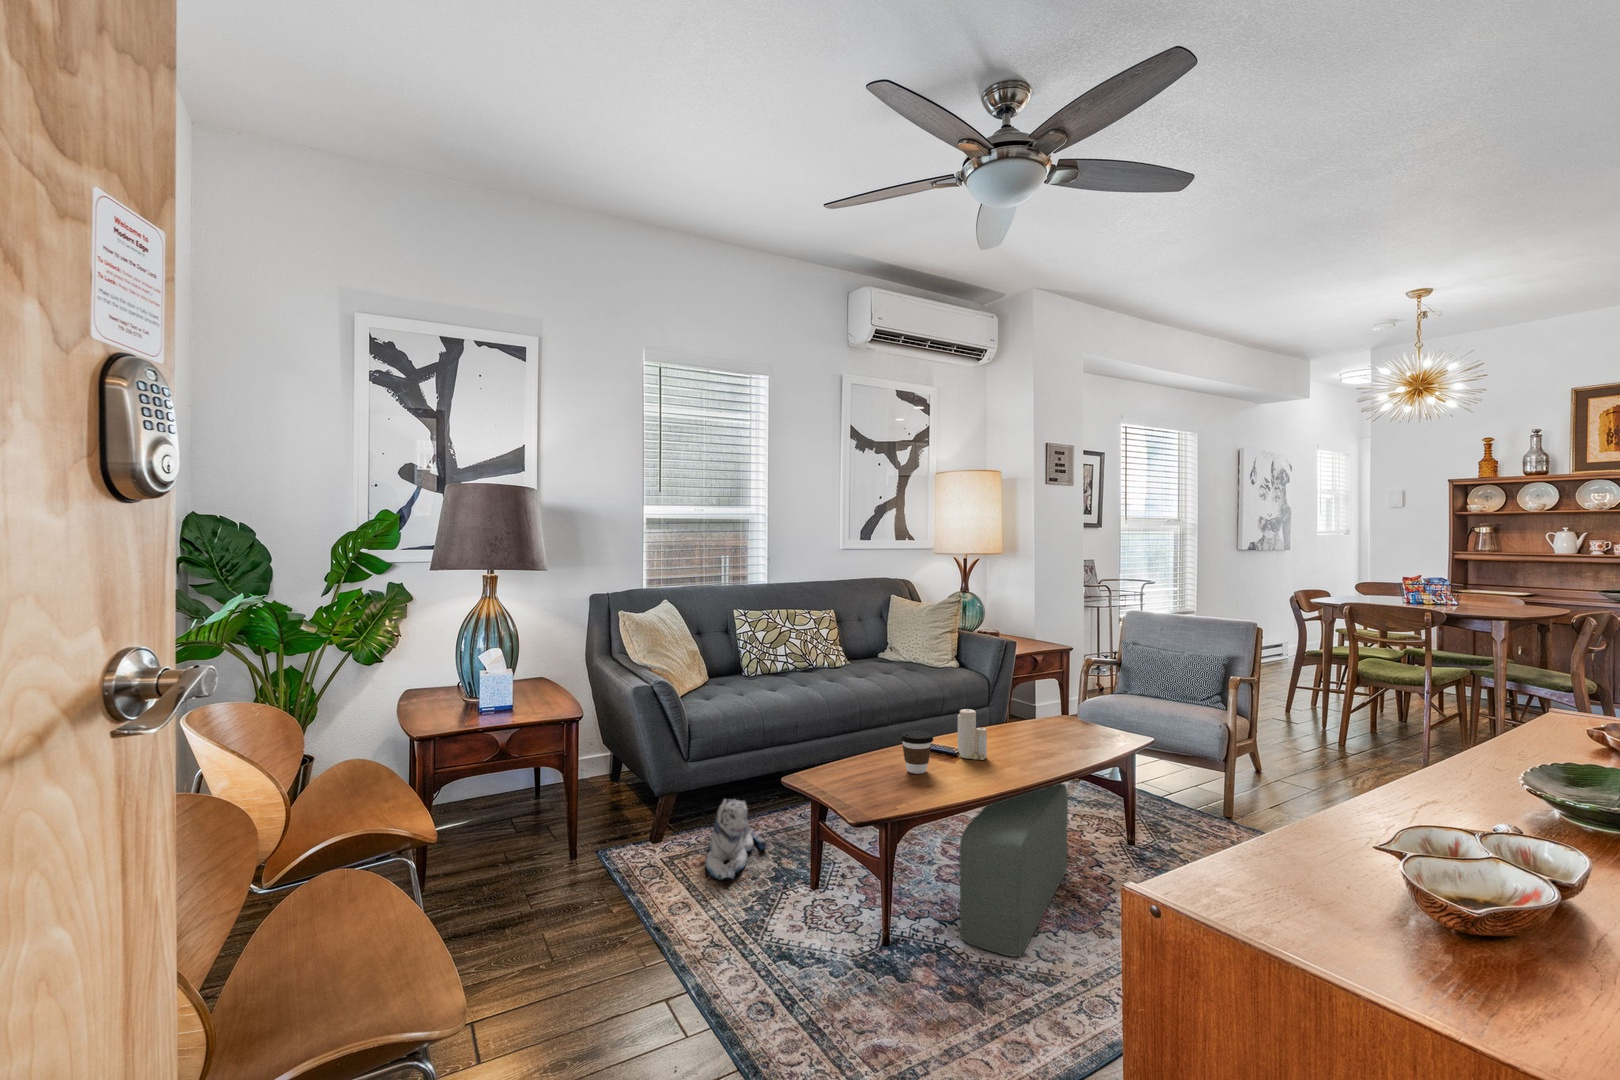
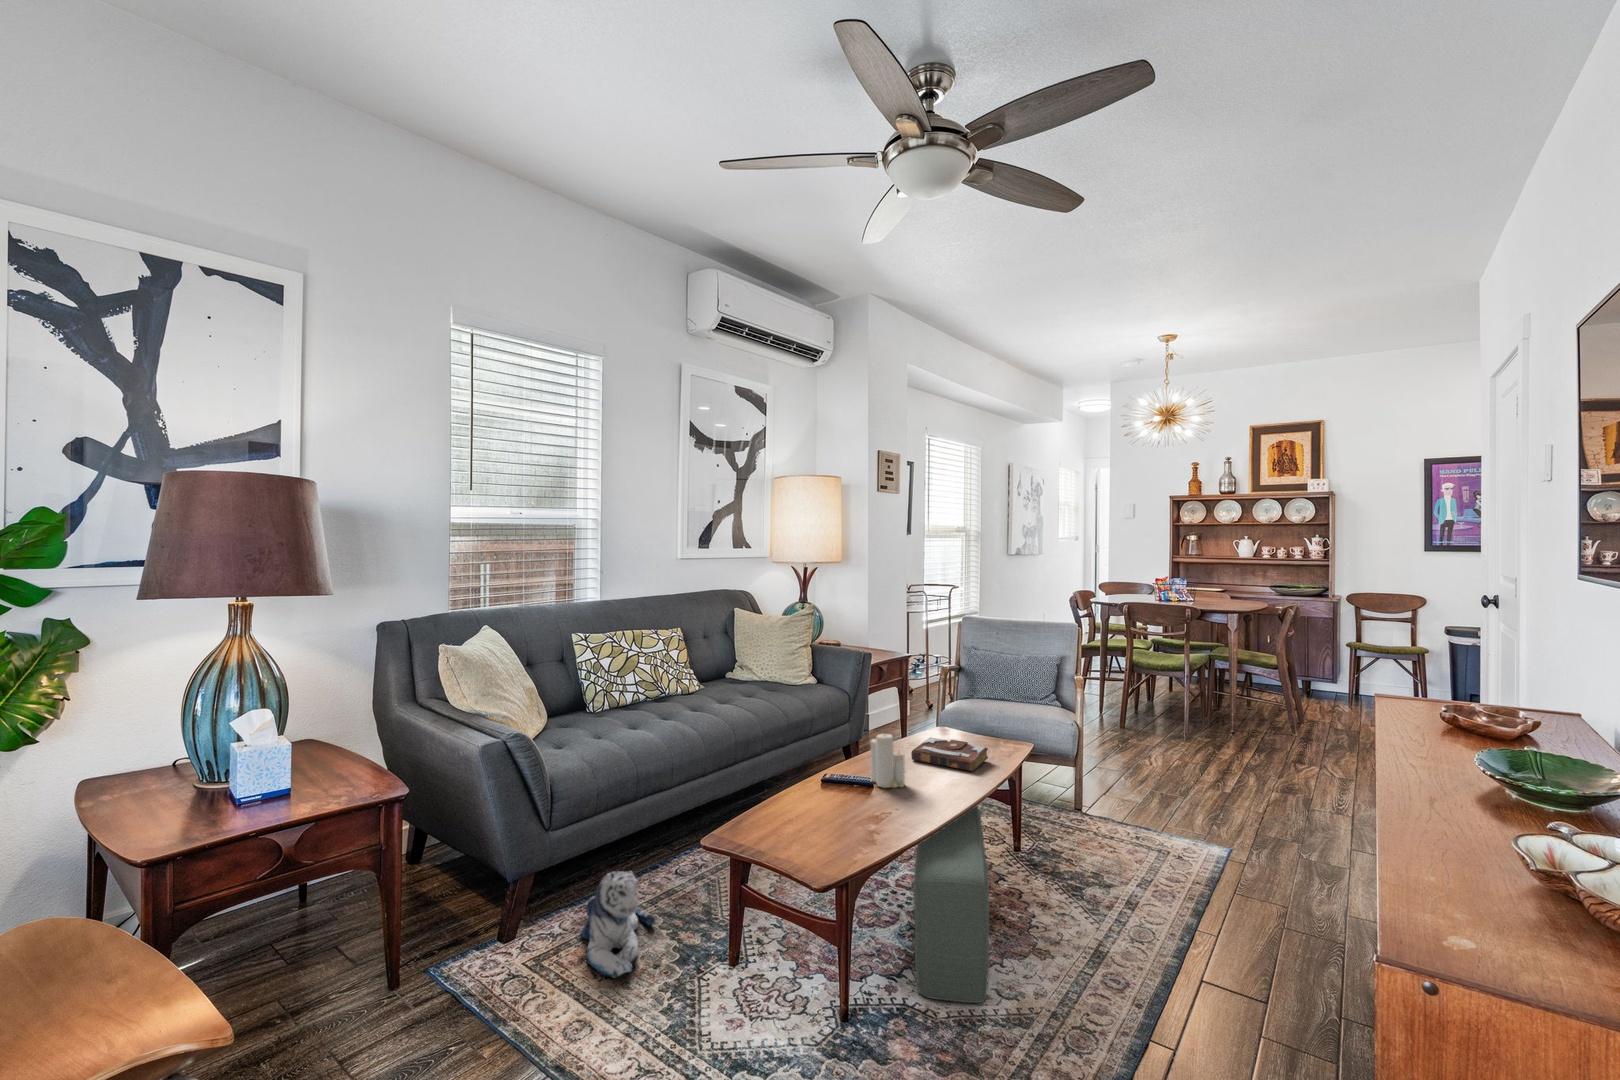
book: none [1009,721,1087,755] -> present [911,737,988,771]
coffee cup: present [900,731,933,774] -> none [827,764,864,814]

